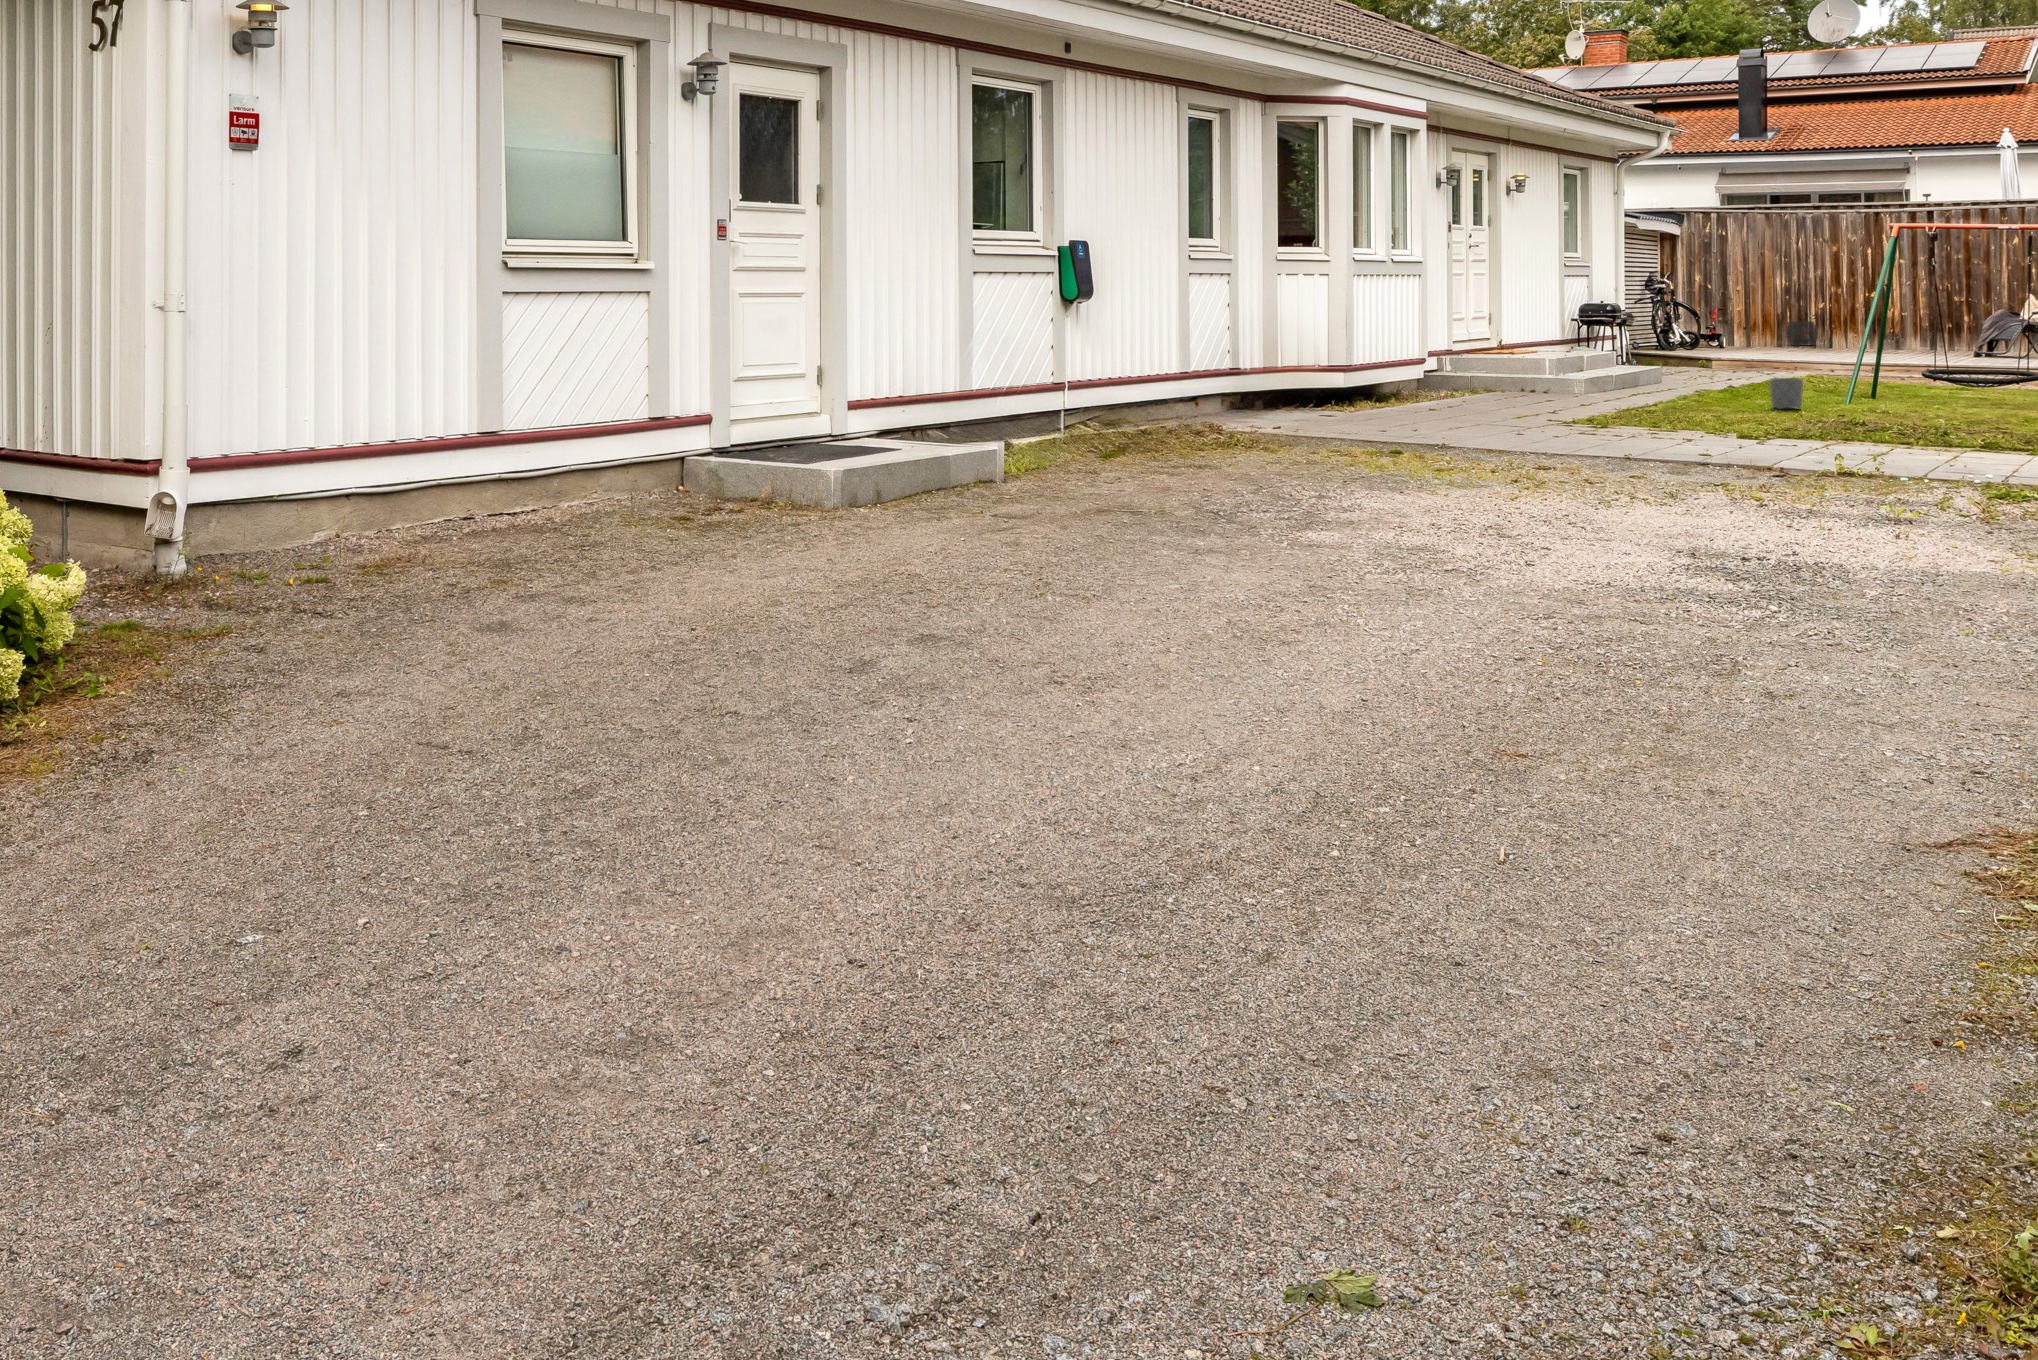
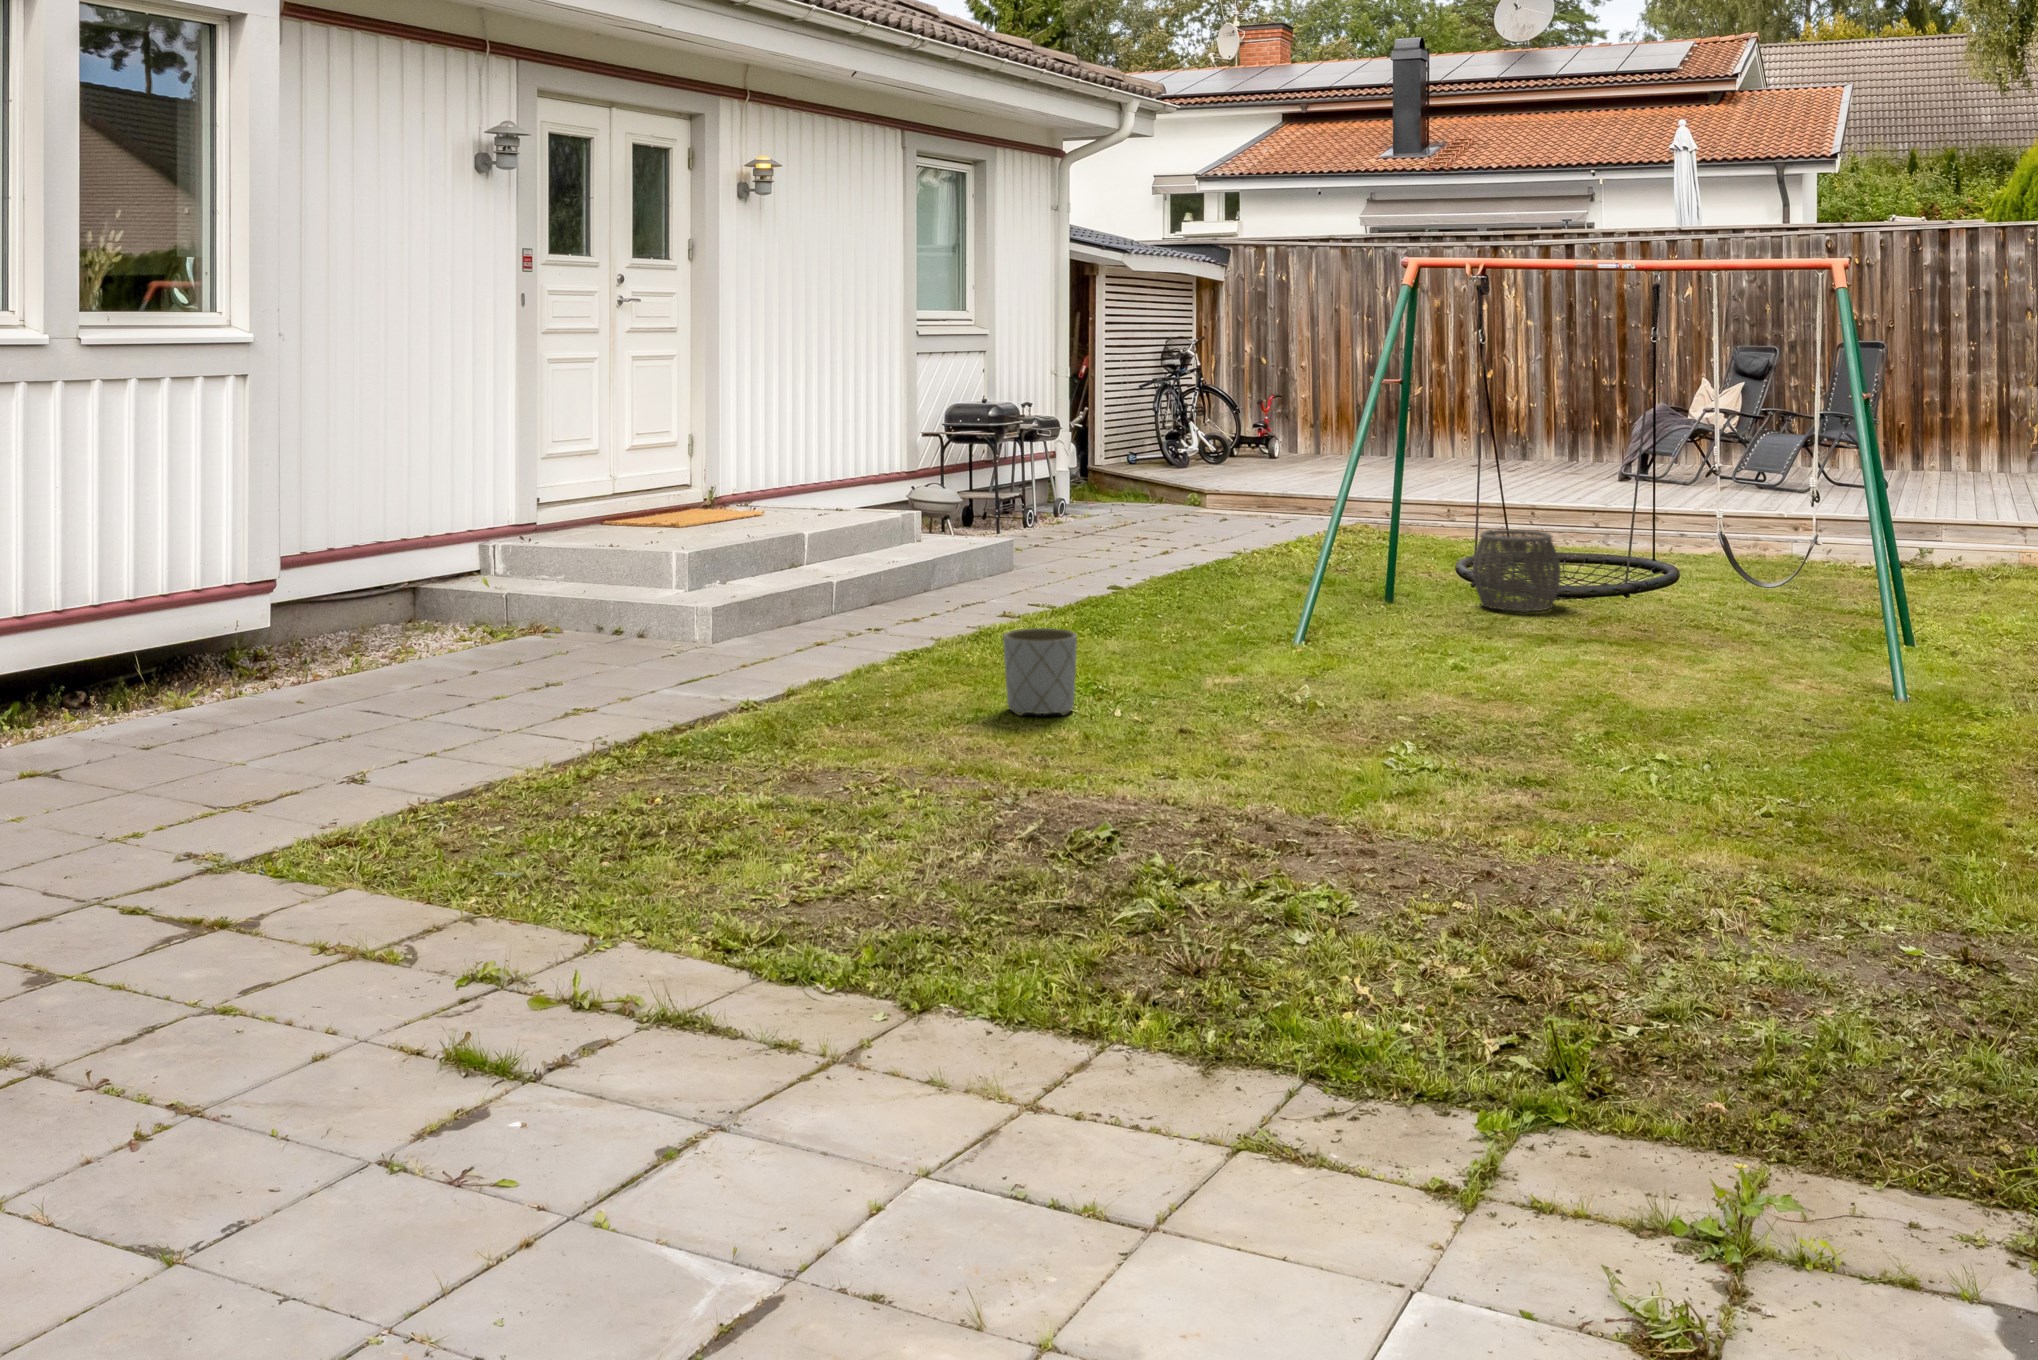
woven basket: present [1786,321,1818,346] -> present [1472,530,1561,612]

